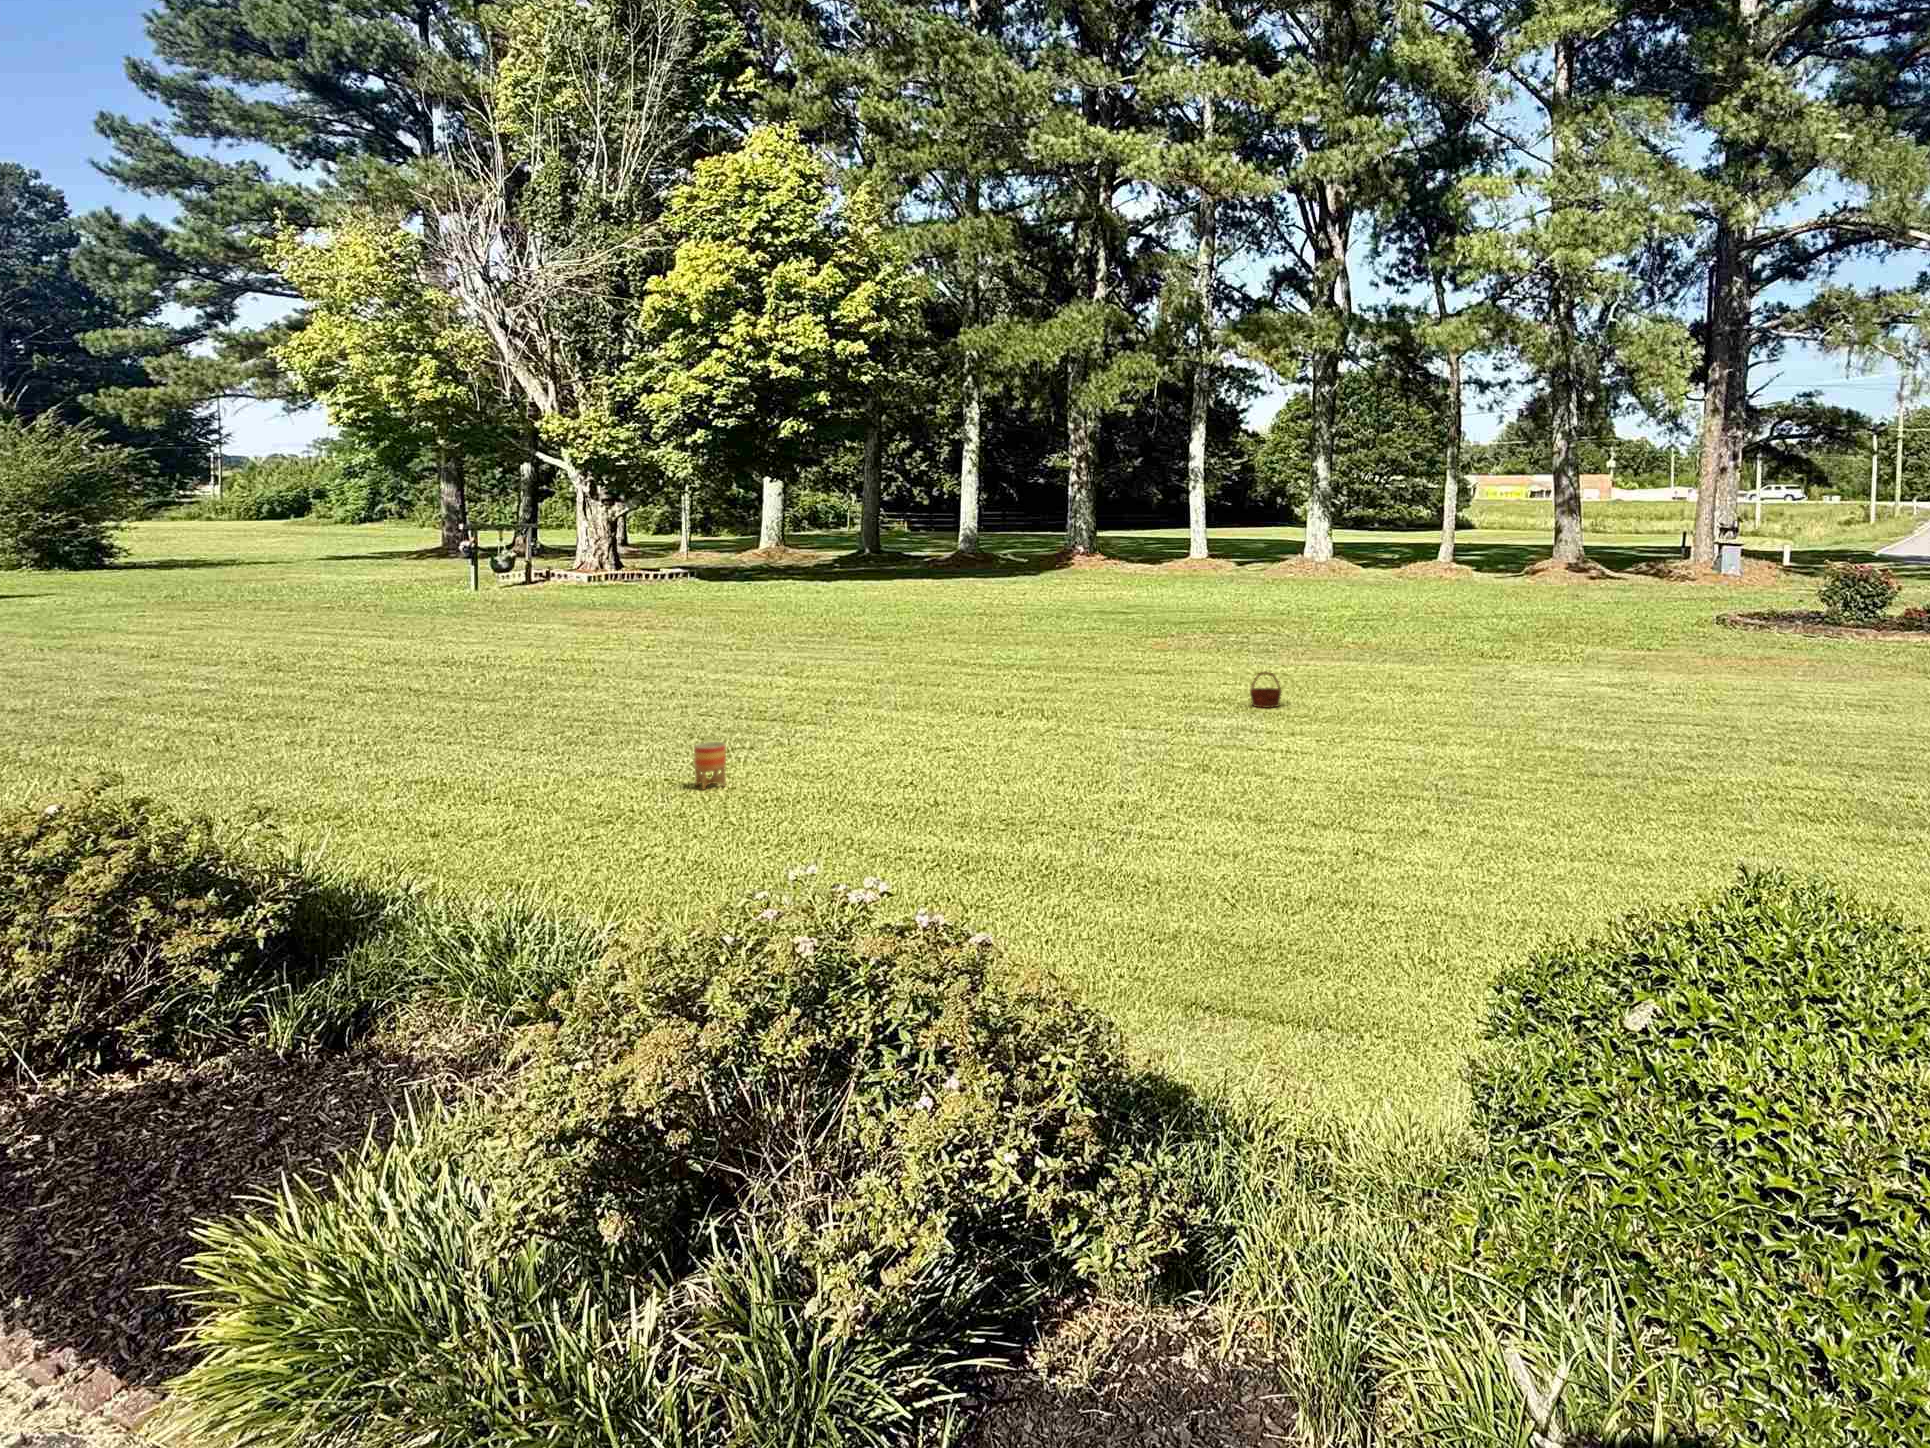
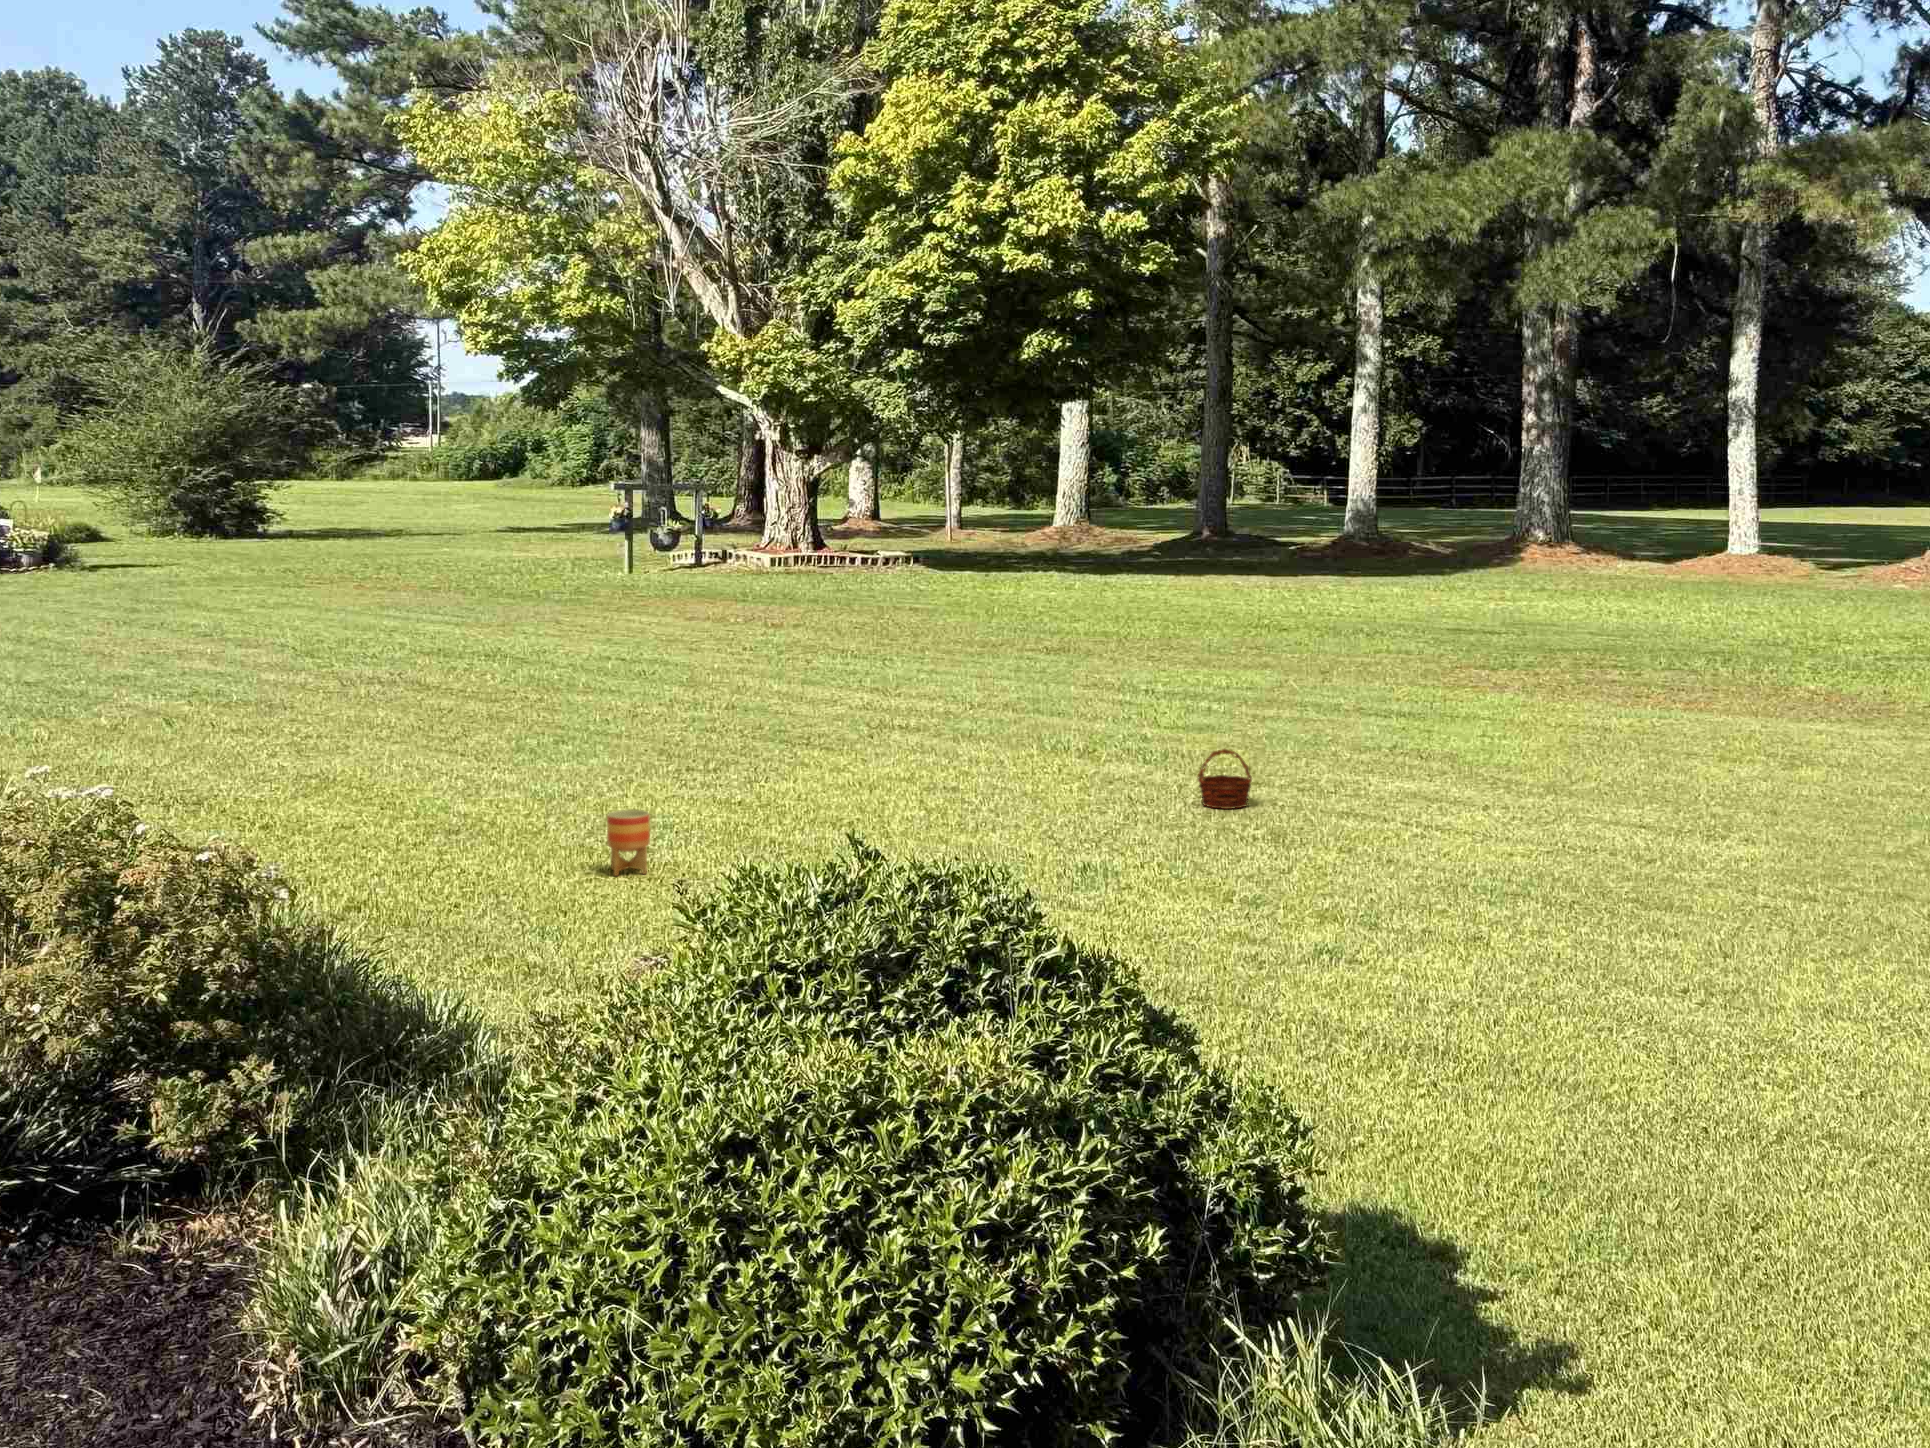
basket: present [1250,671,1281,708] -> present [1197,749,1252,809]

